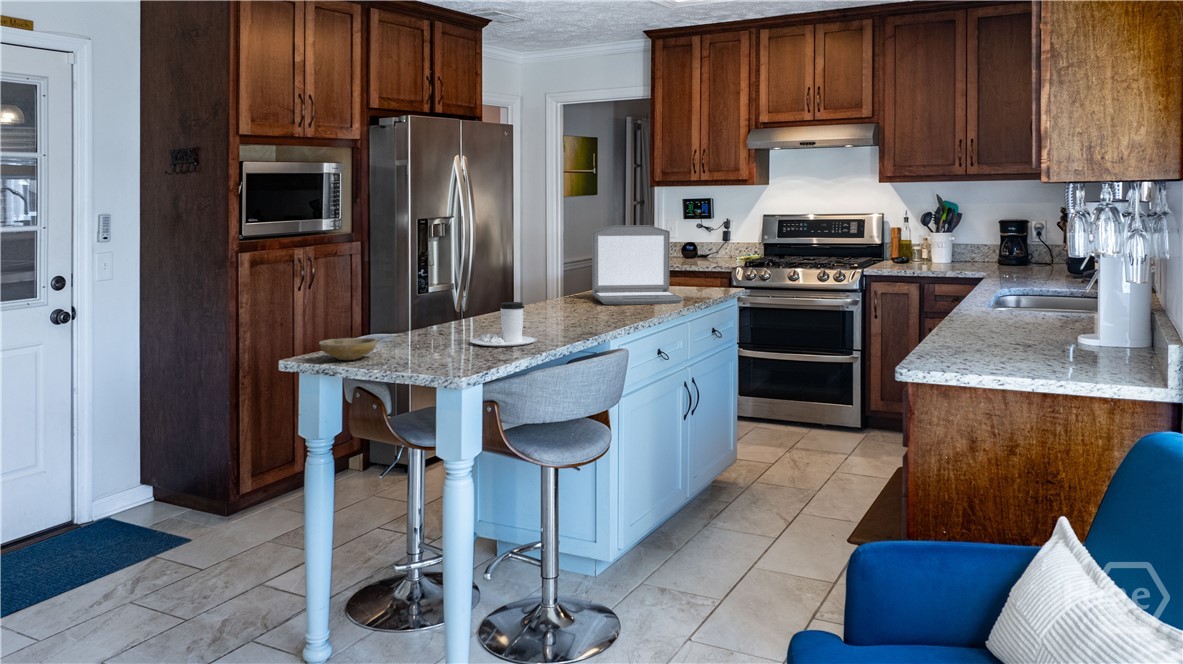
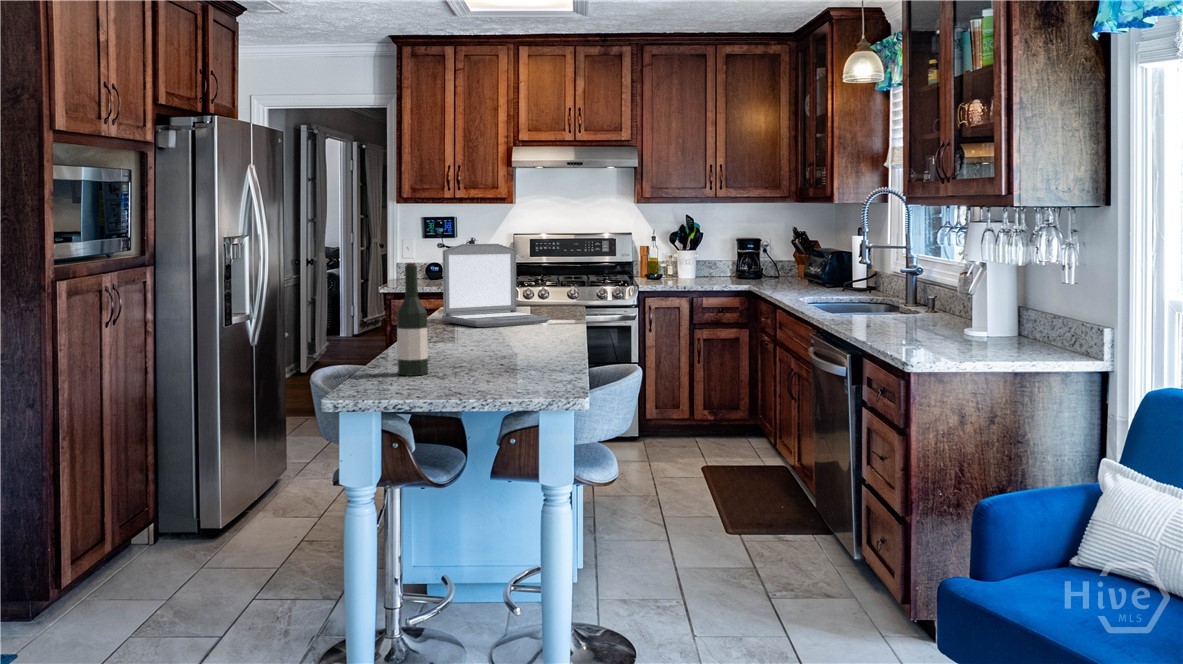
wine bottle: none [393,244,423,345] -> present [397,263,428,376]
coffee cup: present [470,302,537,346] -> none [477,322,547,369]
ceramic bowl: present [319,338,377,360] -> none [374,367,437,393]

